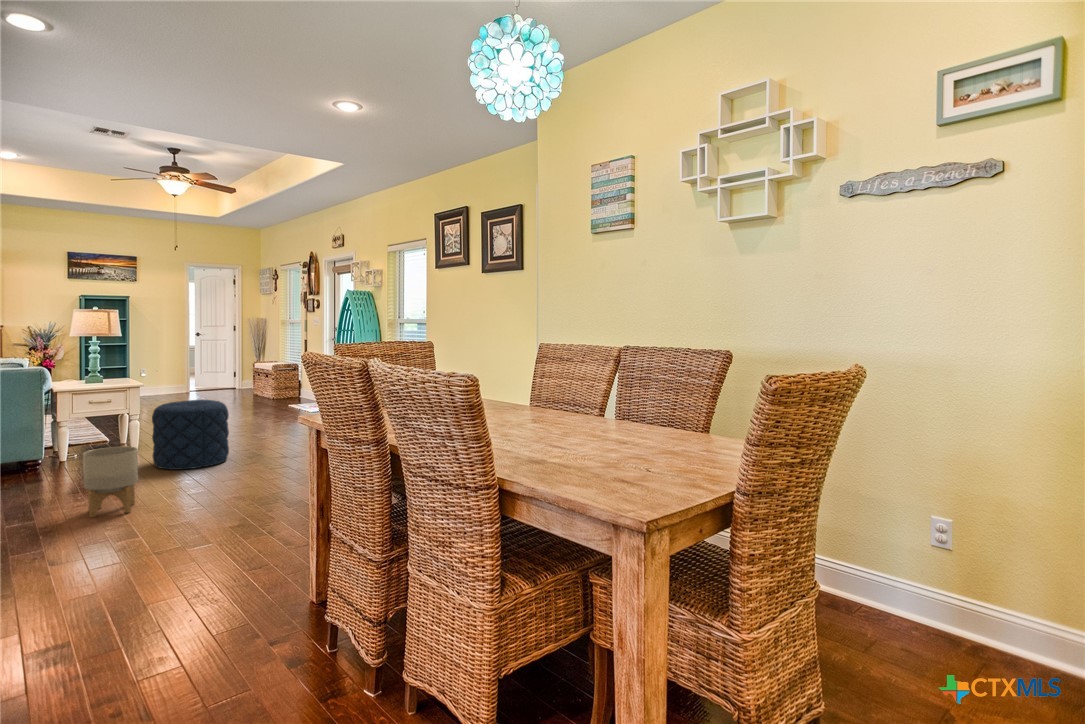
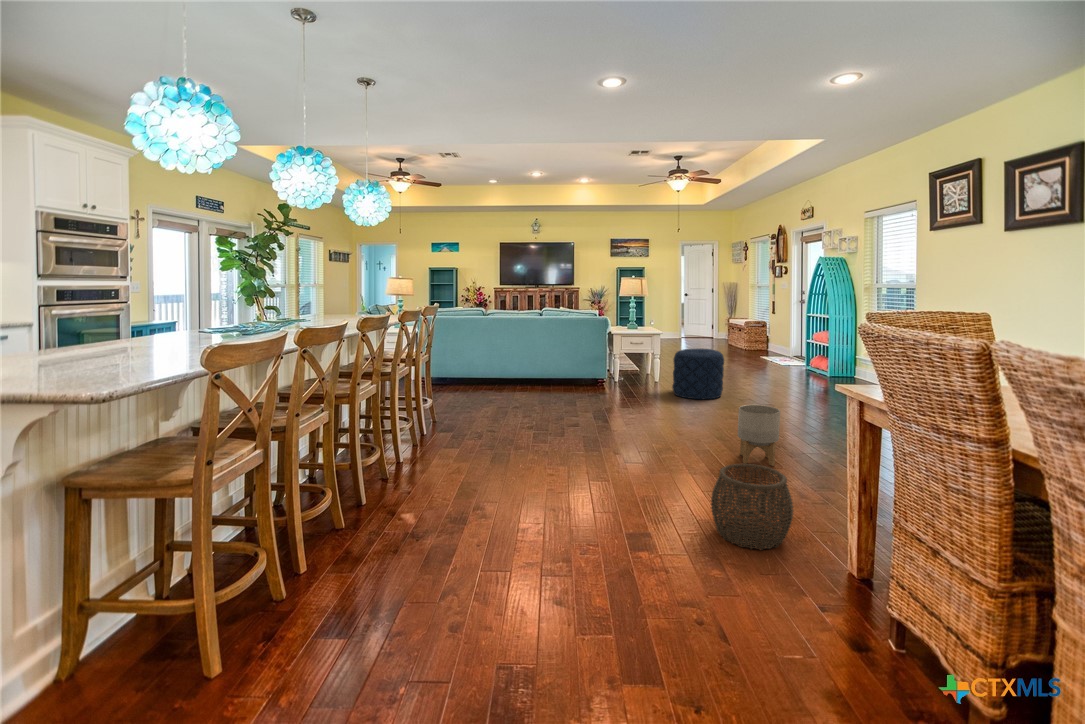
planter: present [83,446,138,517] -> present [738,405,780,466]
woven basket: none [139,550,265,679] -> present [711,464,794,550]

